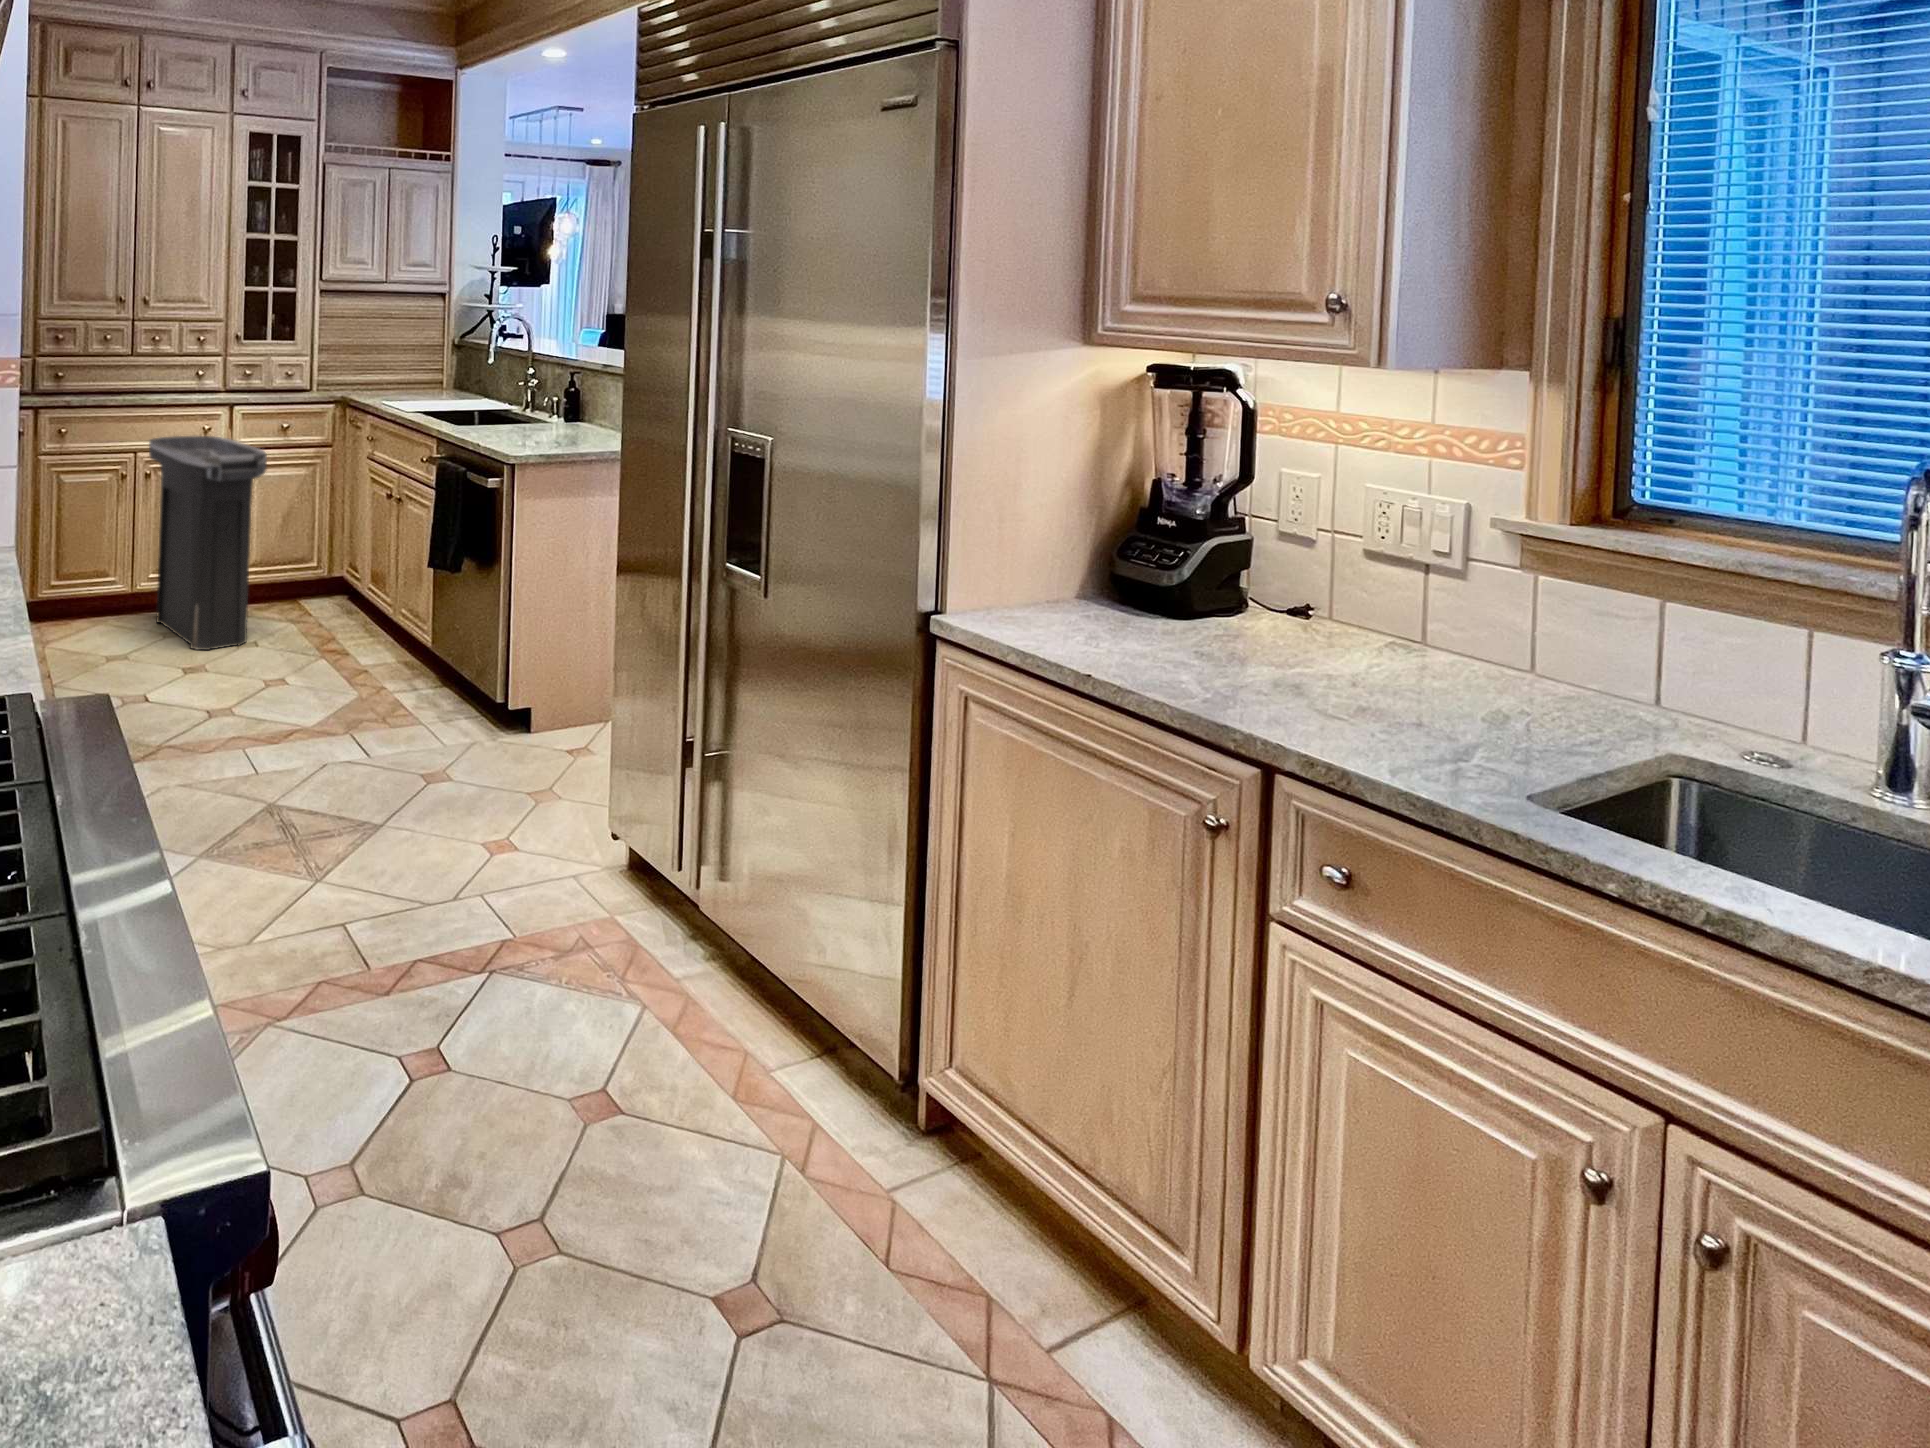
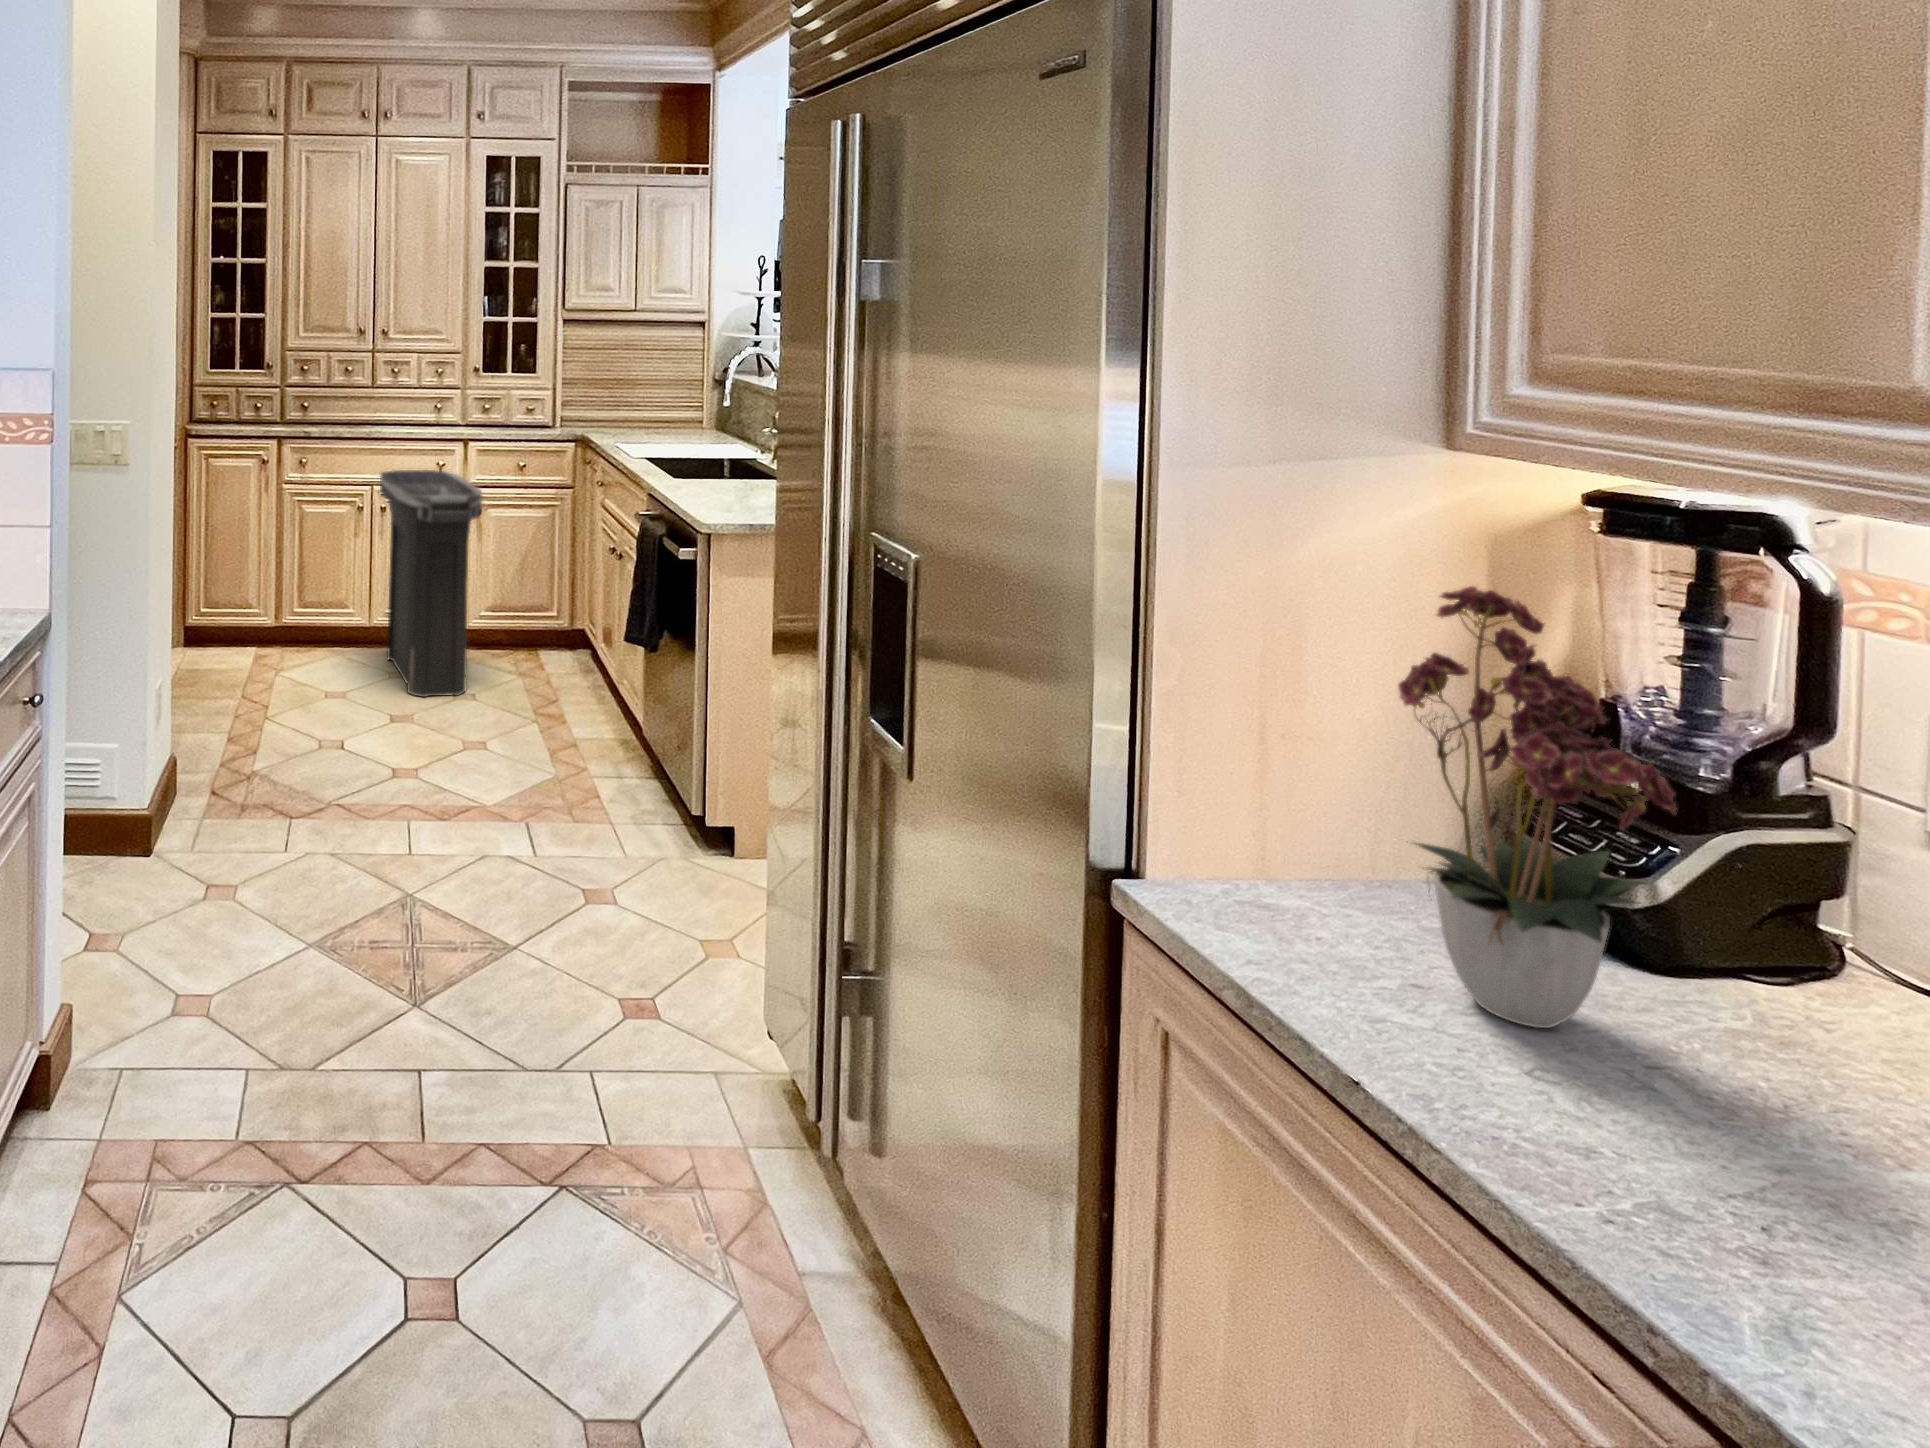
flower arrangement: none [1072,405,1223,645] -> present [1398,586,1676,1028]

